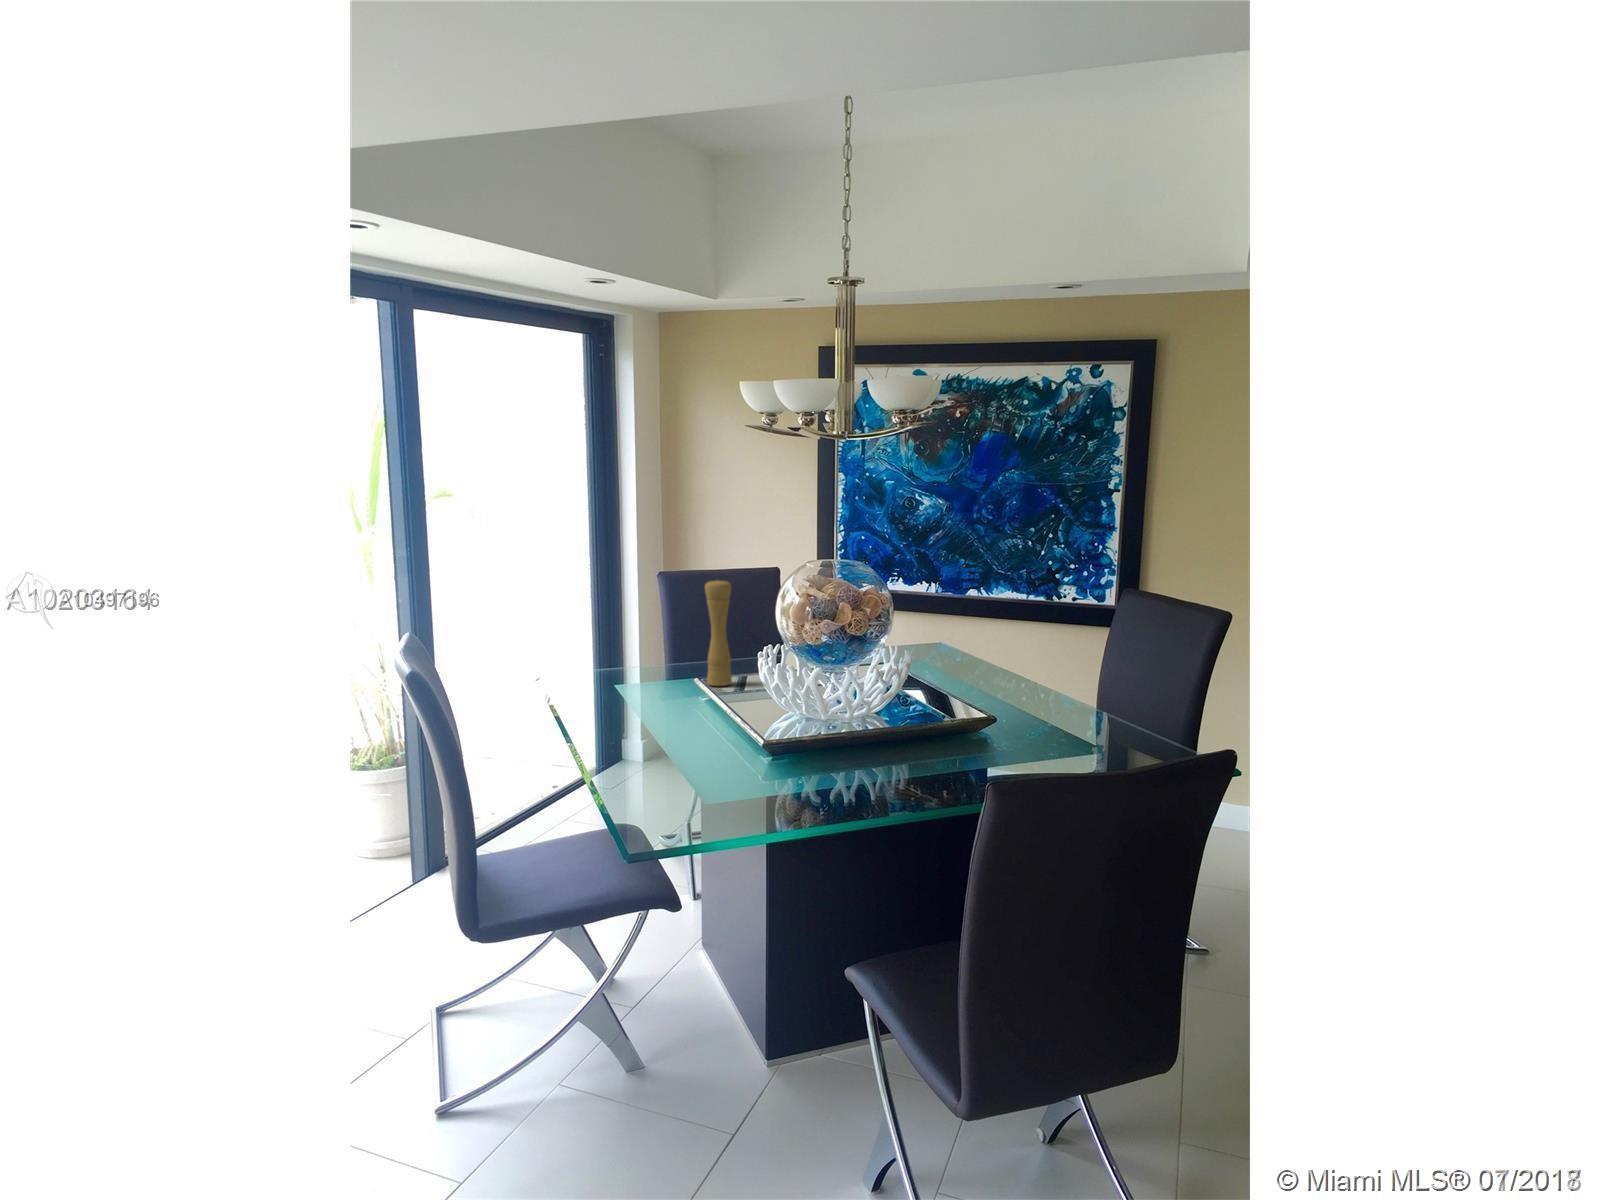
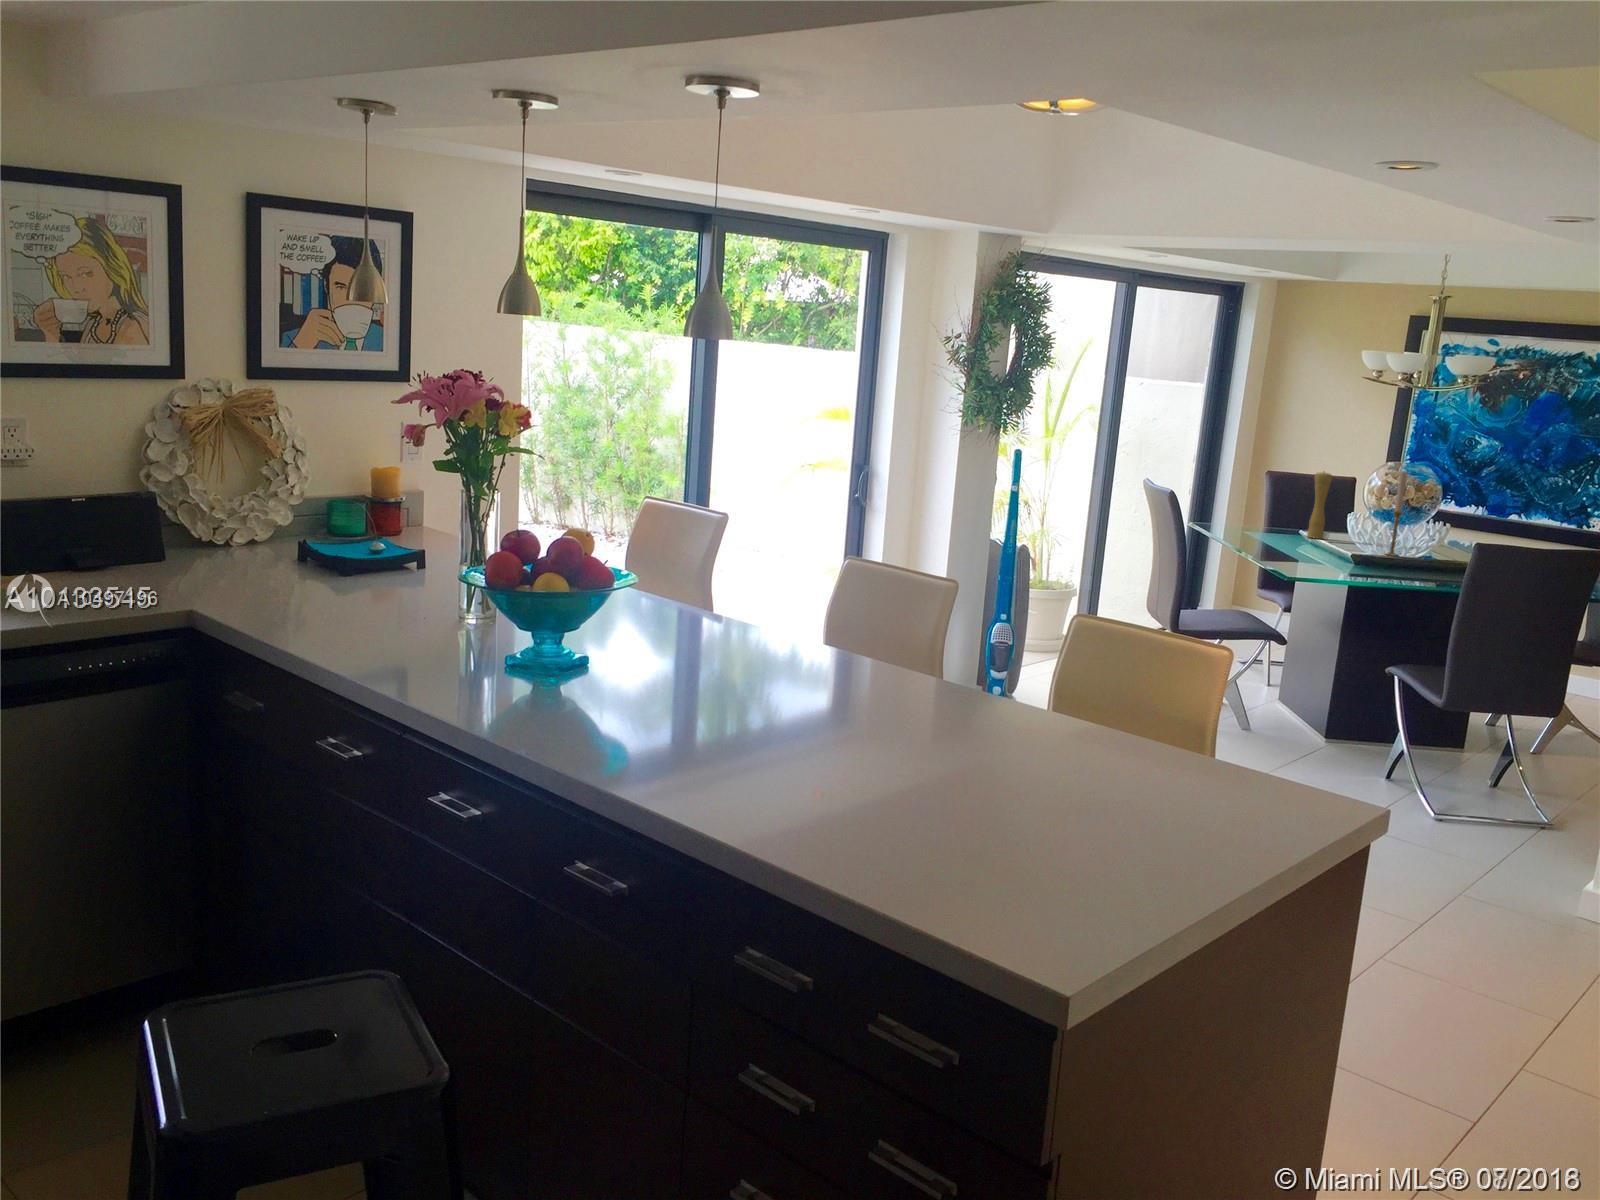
candlestick: none [818,578,843,727] -> present [1386,471,1407,556]

